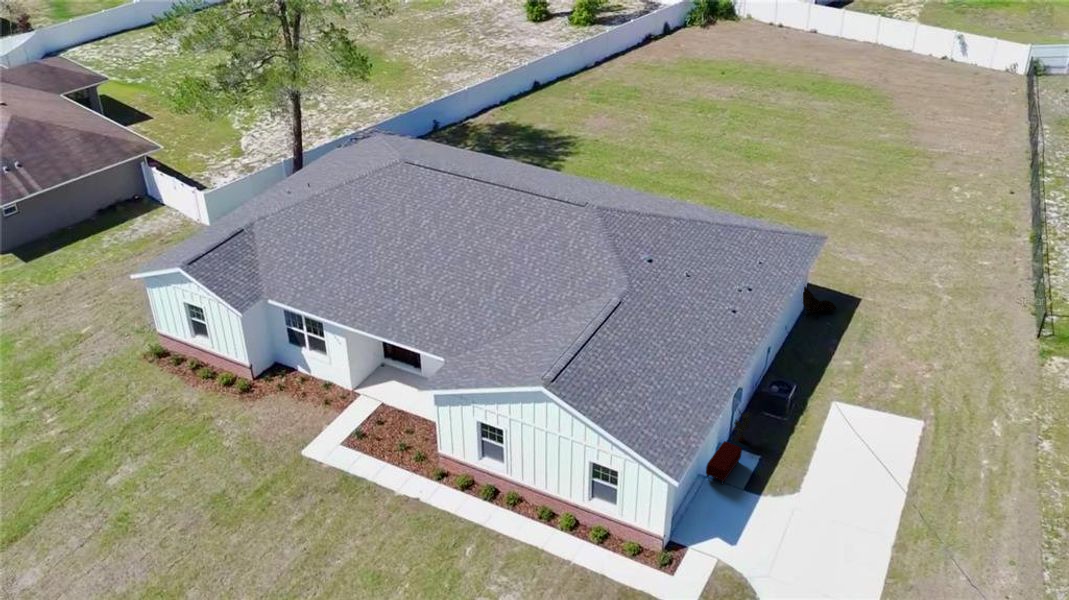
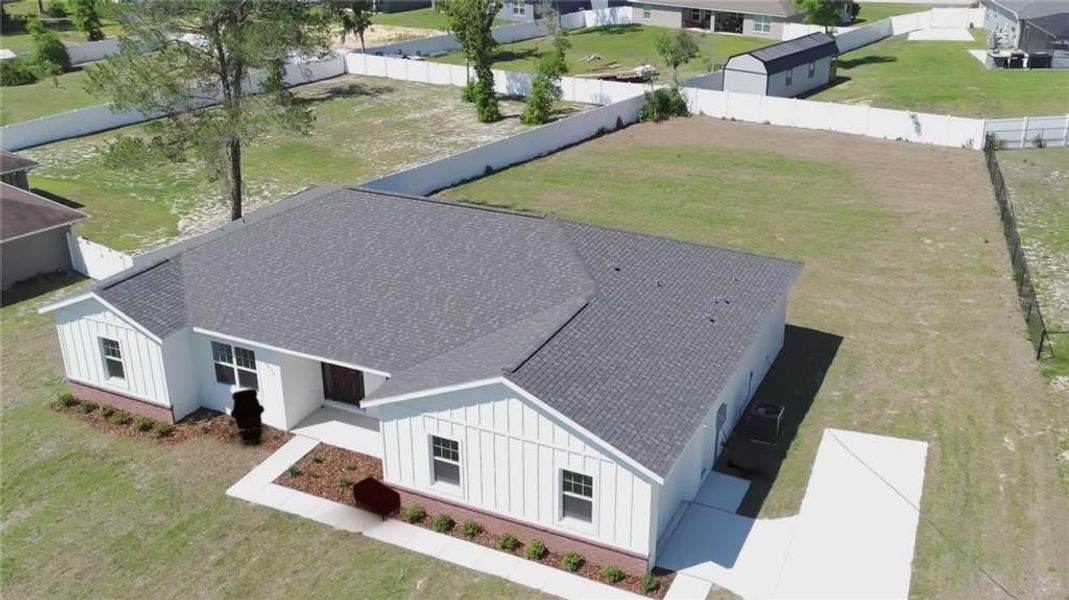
lounge chair: present [803,286,836,318] -> present [231,389,264,445]
bench: present [706,441,742,485] -> present [353,476,401,521]

